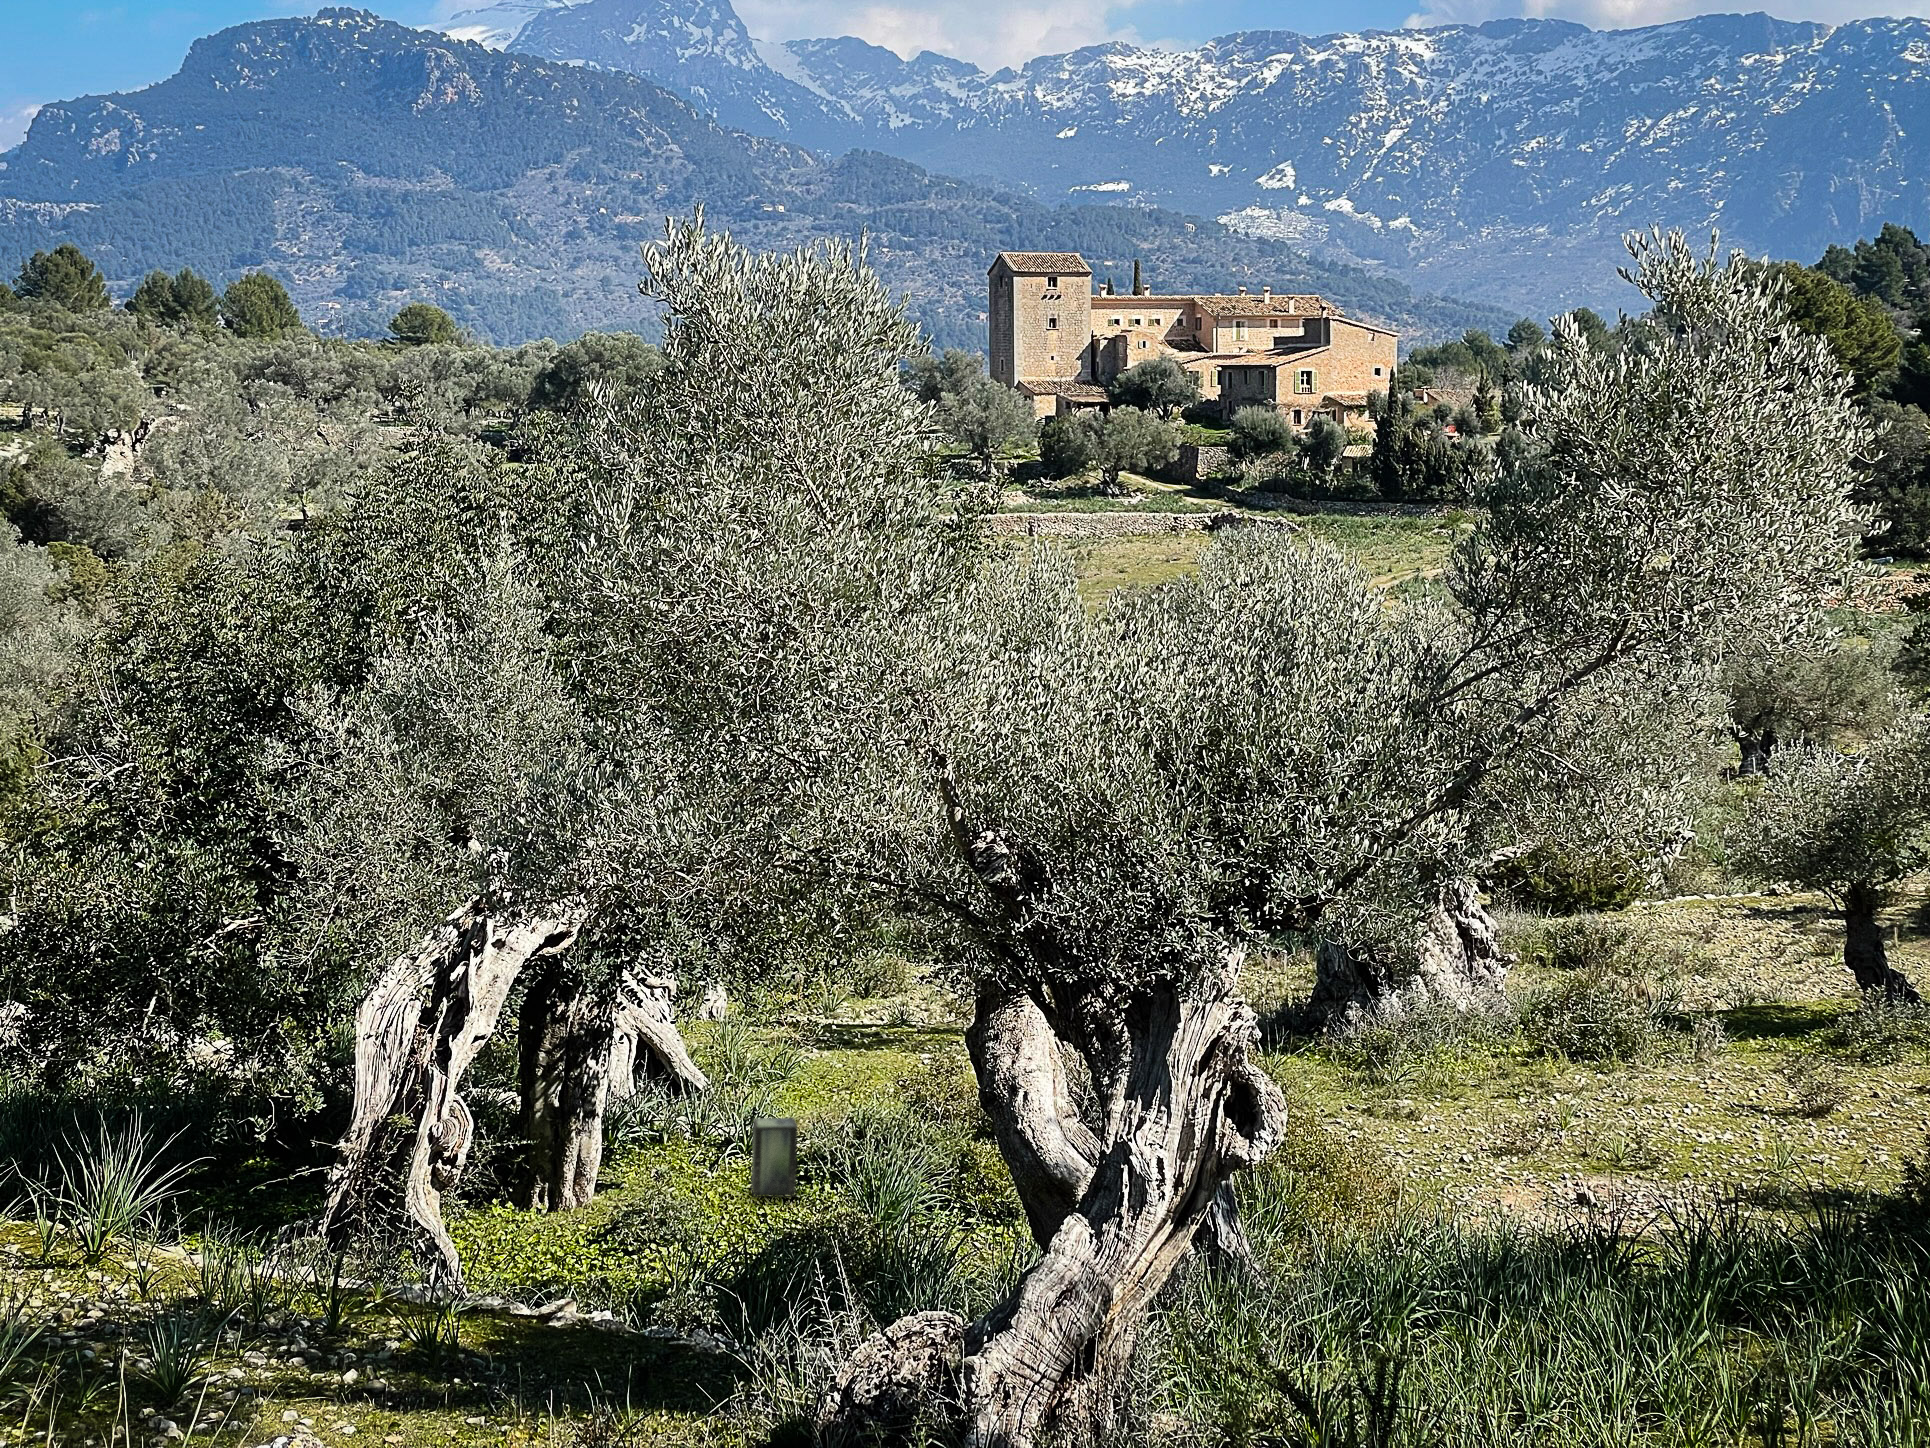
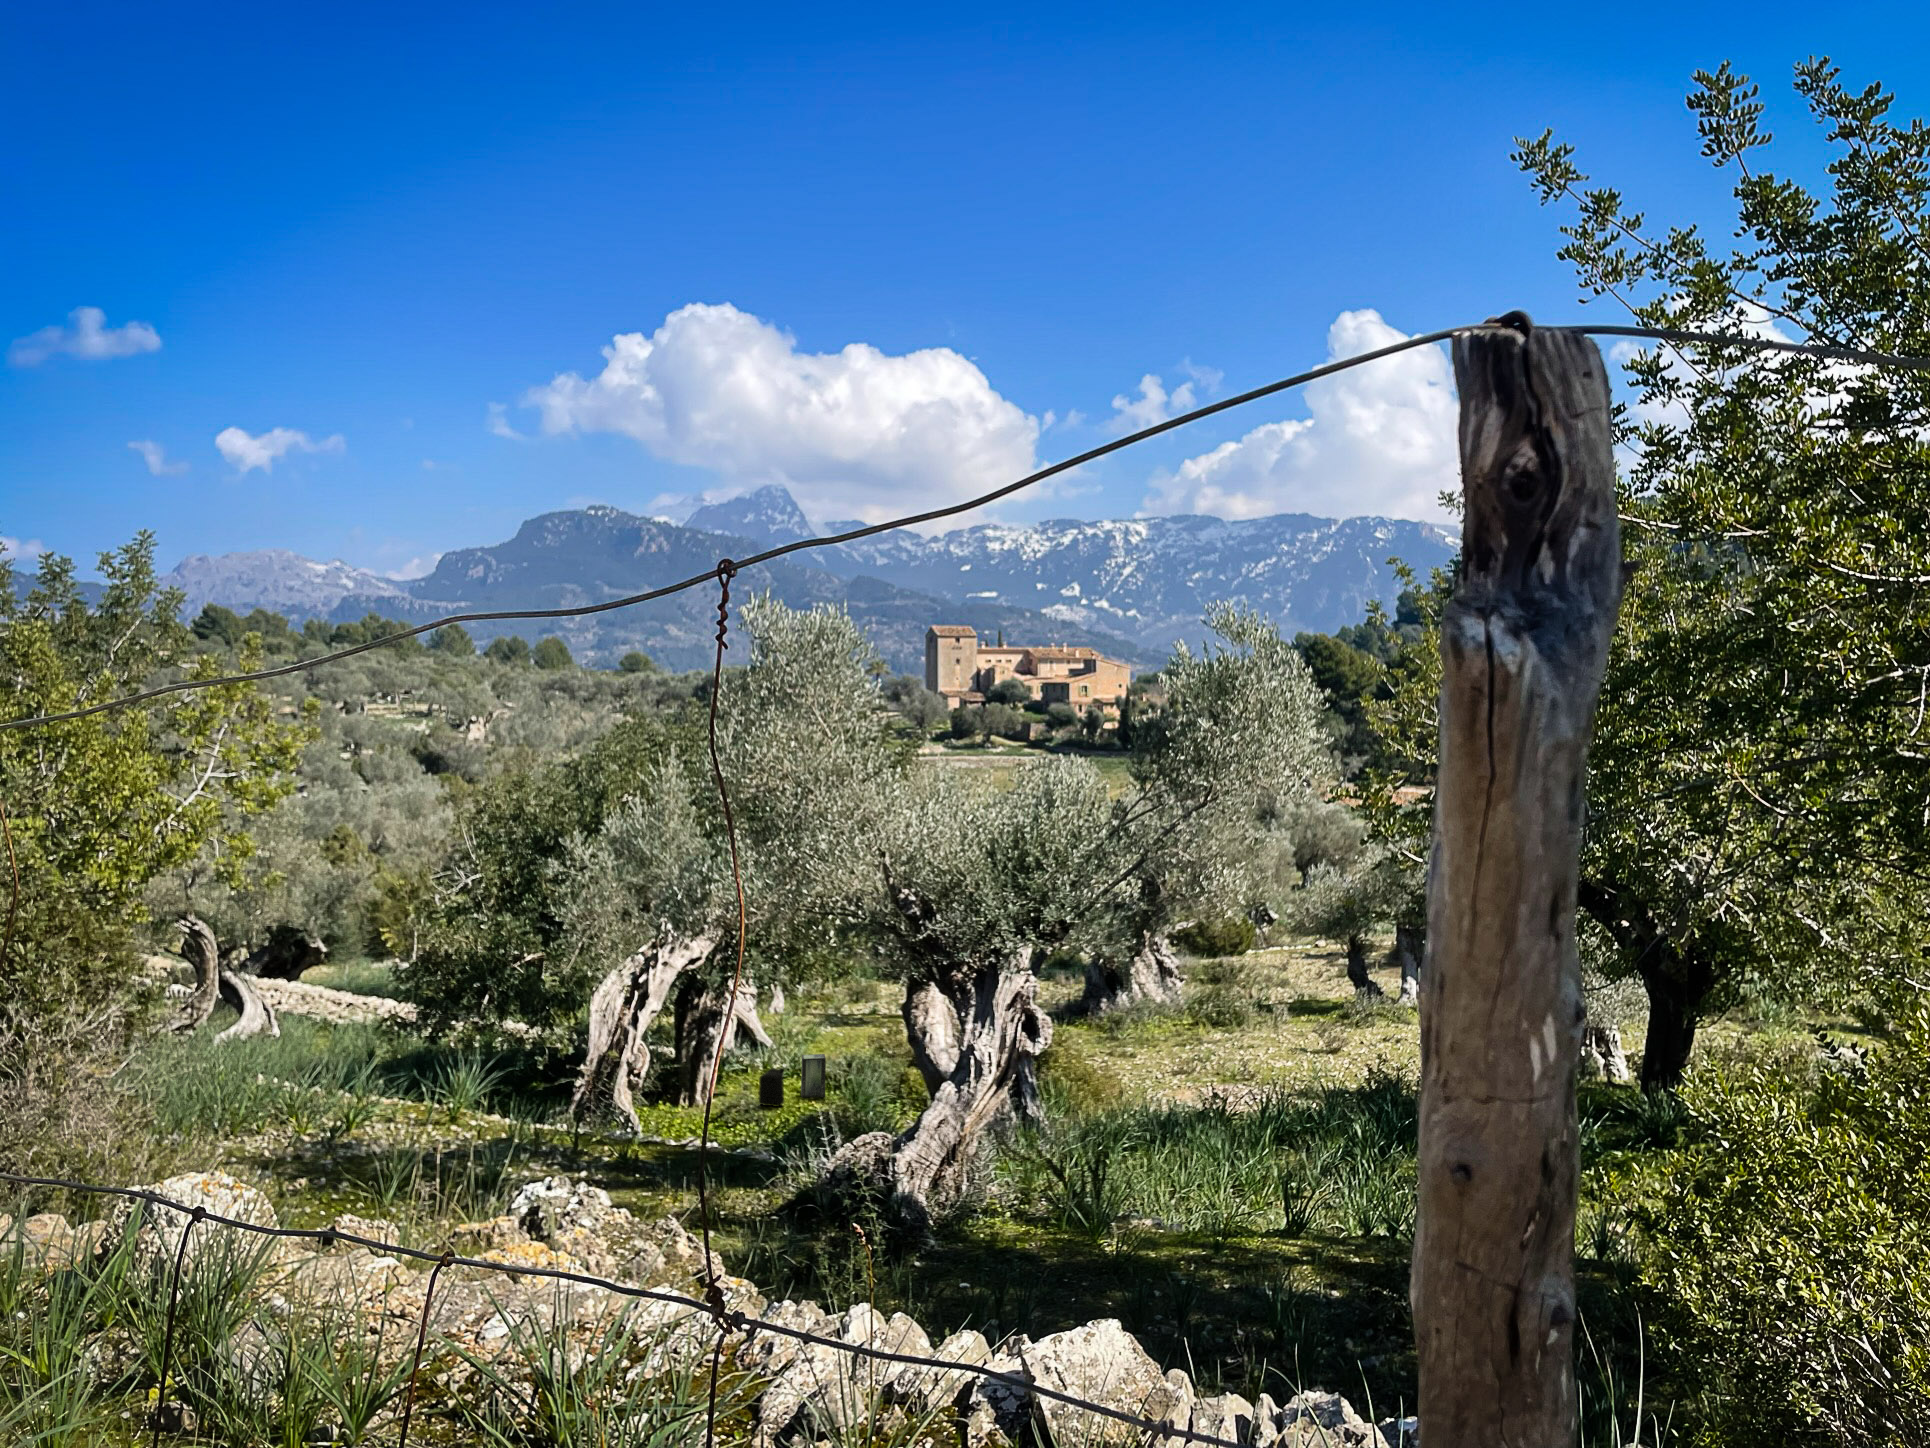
backpack: none [675,1144,724,1217] -> present [758,1068,784,1107]

